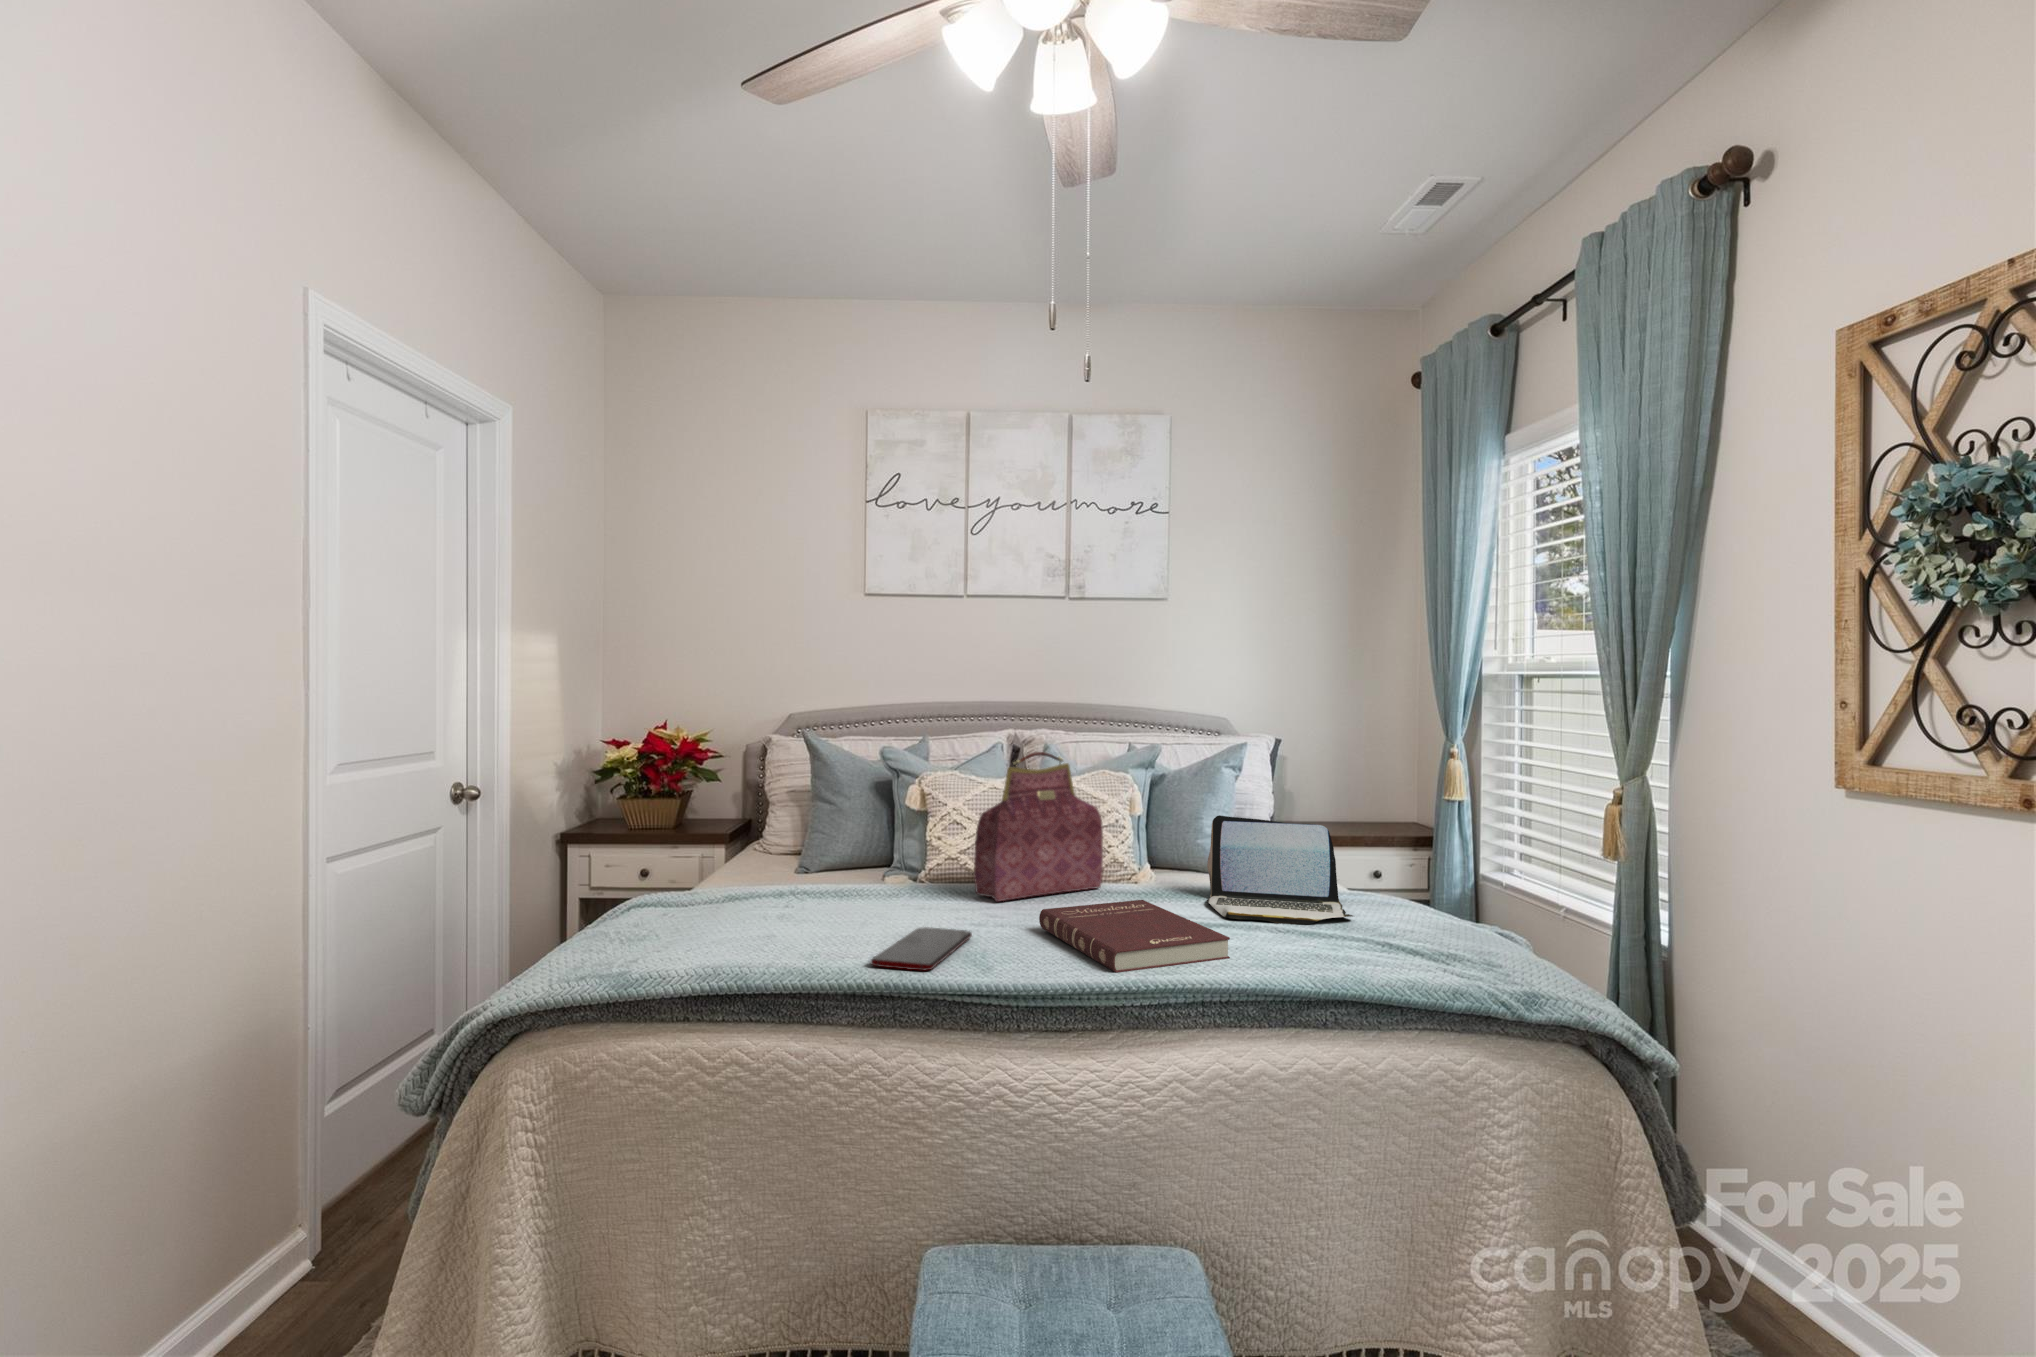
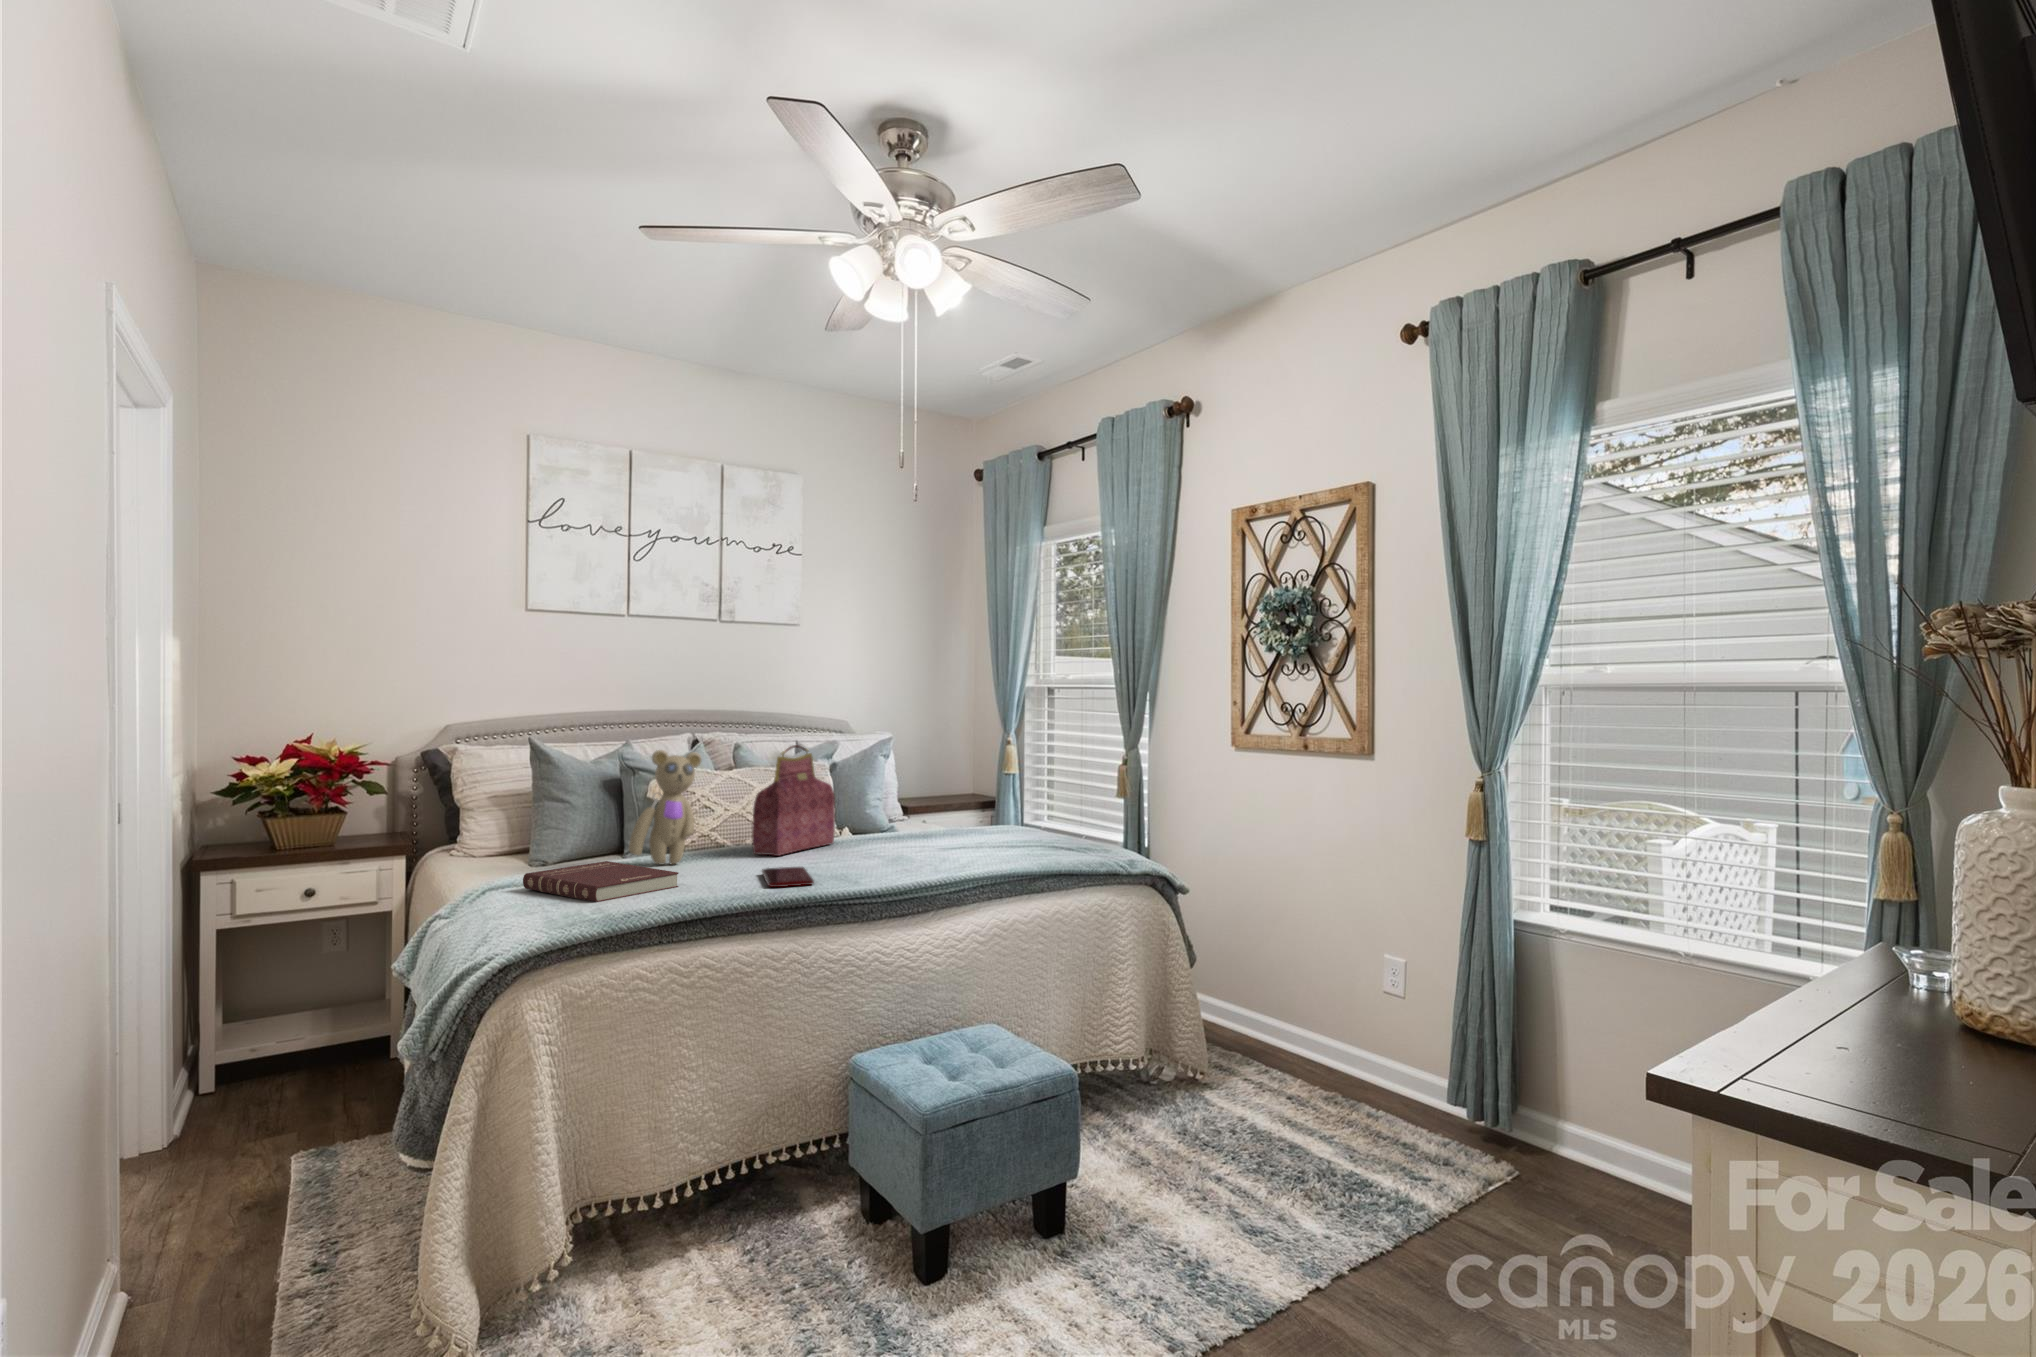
teddy bear: none [820,753,906,898] -> present [629,750,702,864]
laptop: present [1207,815,1353,924] -> none [911,785,1015,847]
book: present [1039,900,1230,973] -> present [523,861,679,902]

